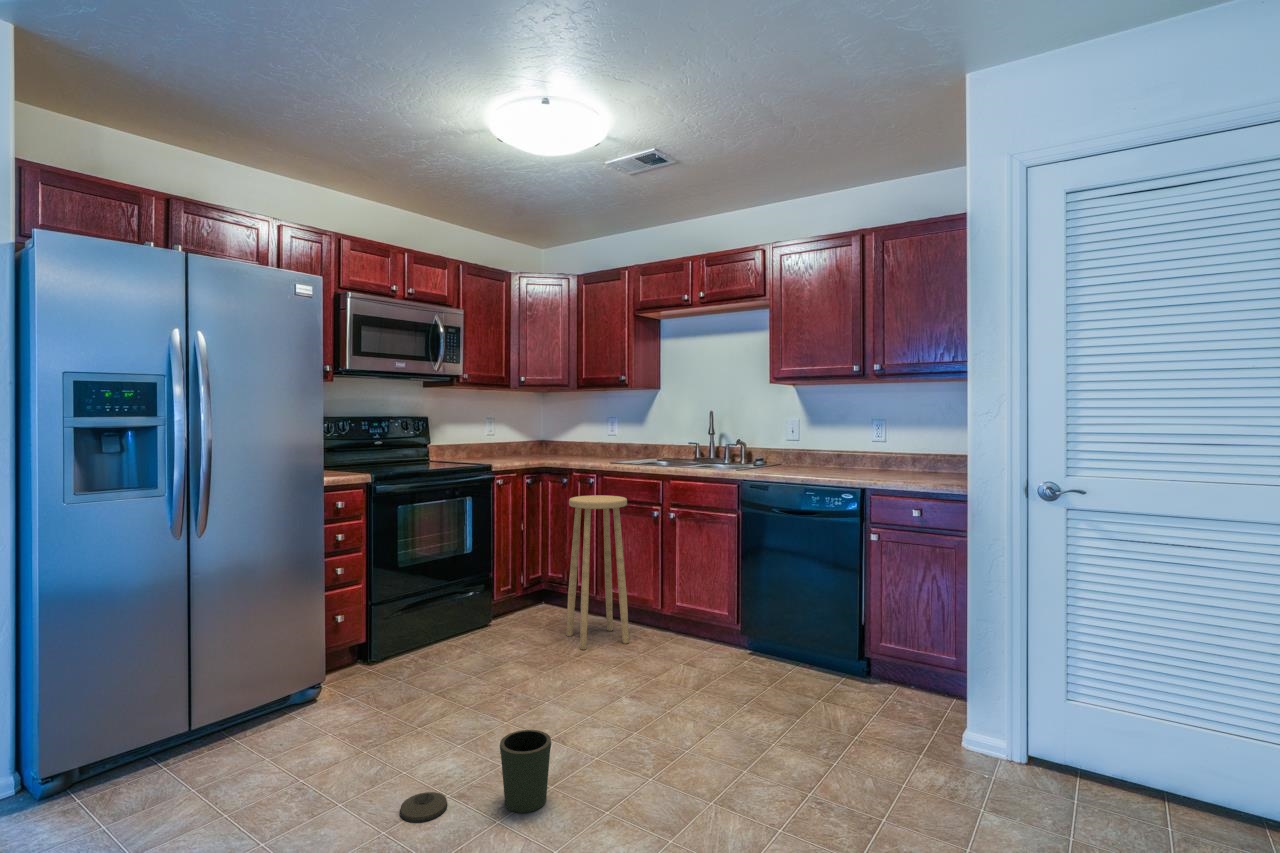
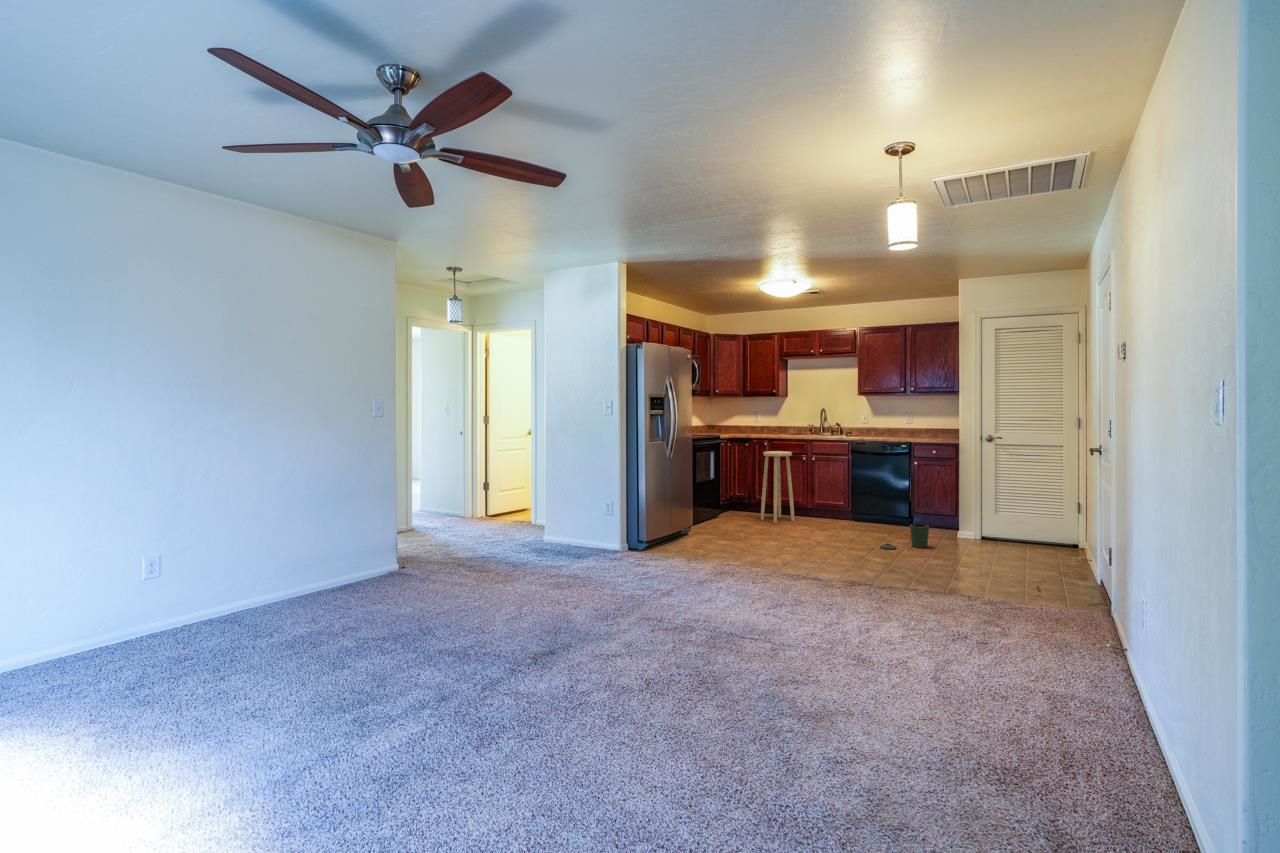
trash can: present [400,730,551,822] -> present [880,524,929,550]

